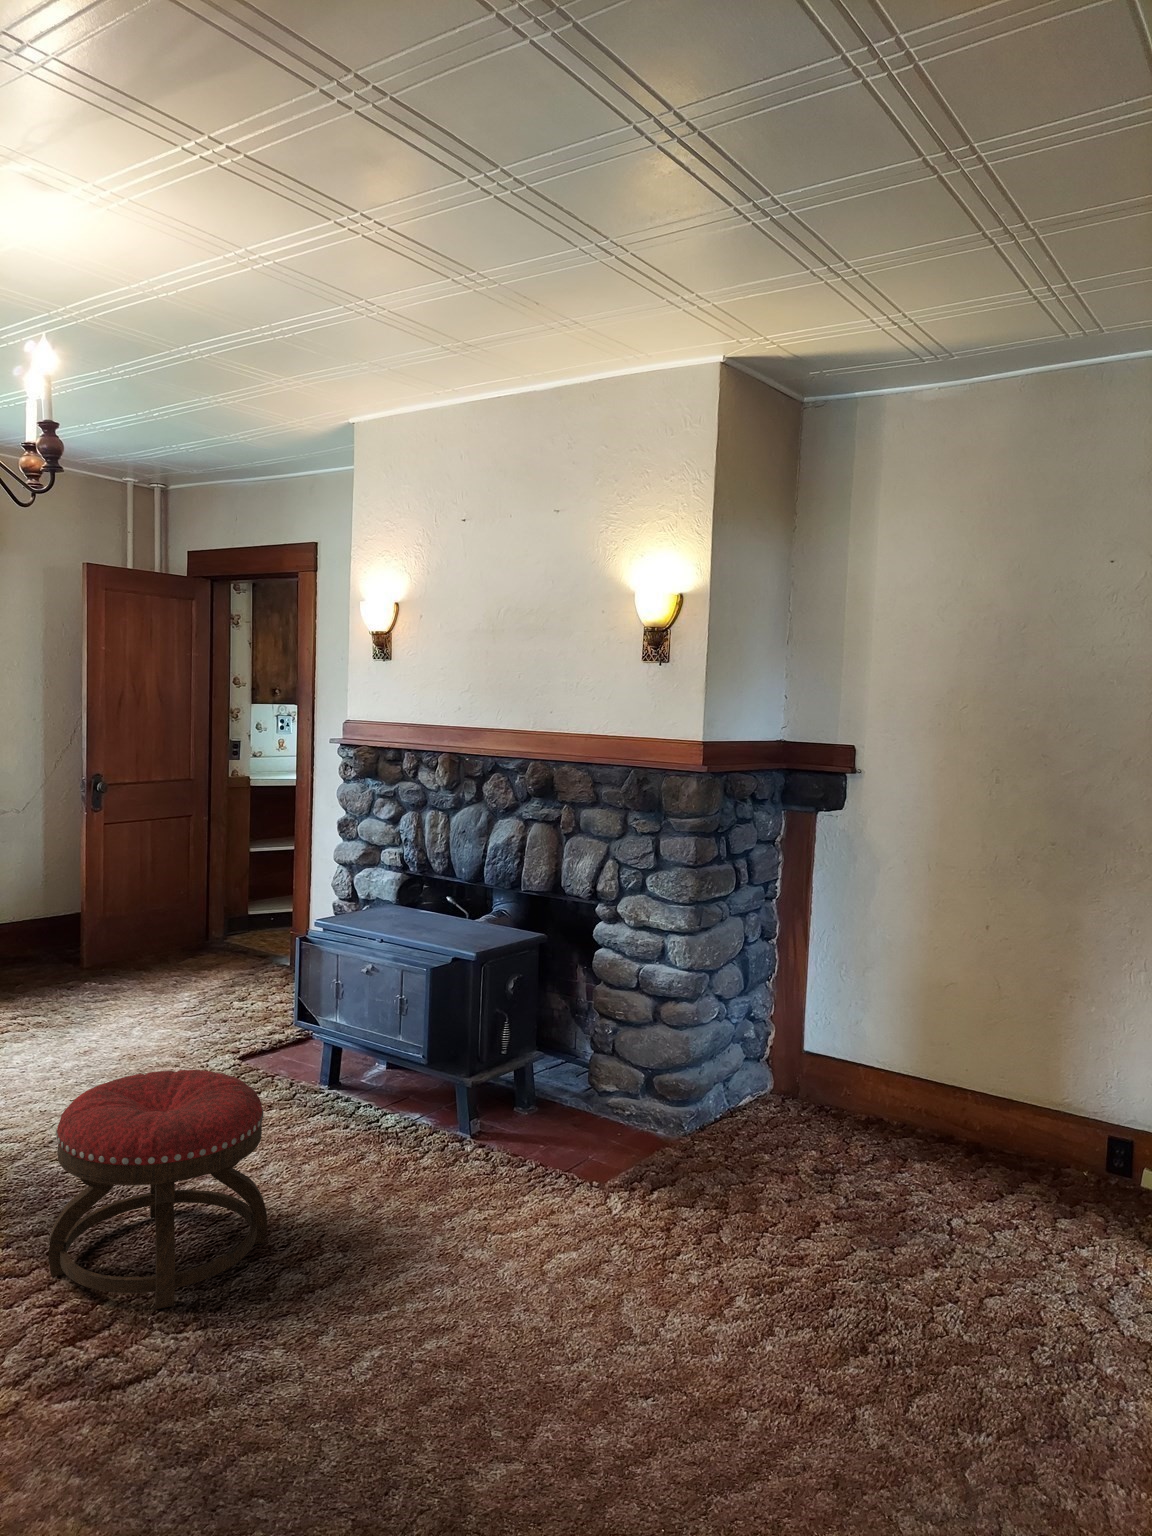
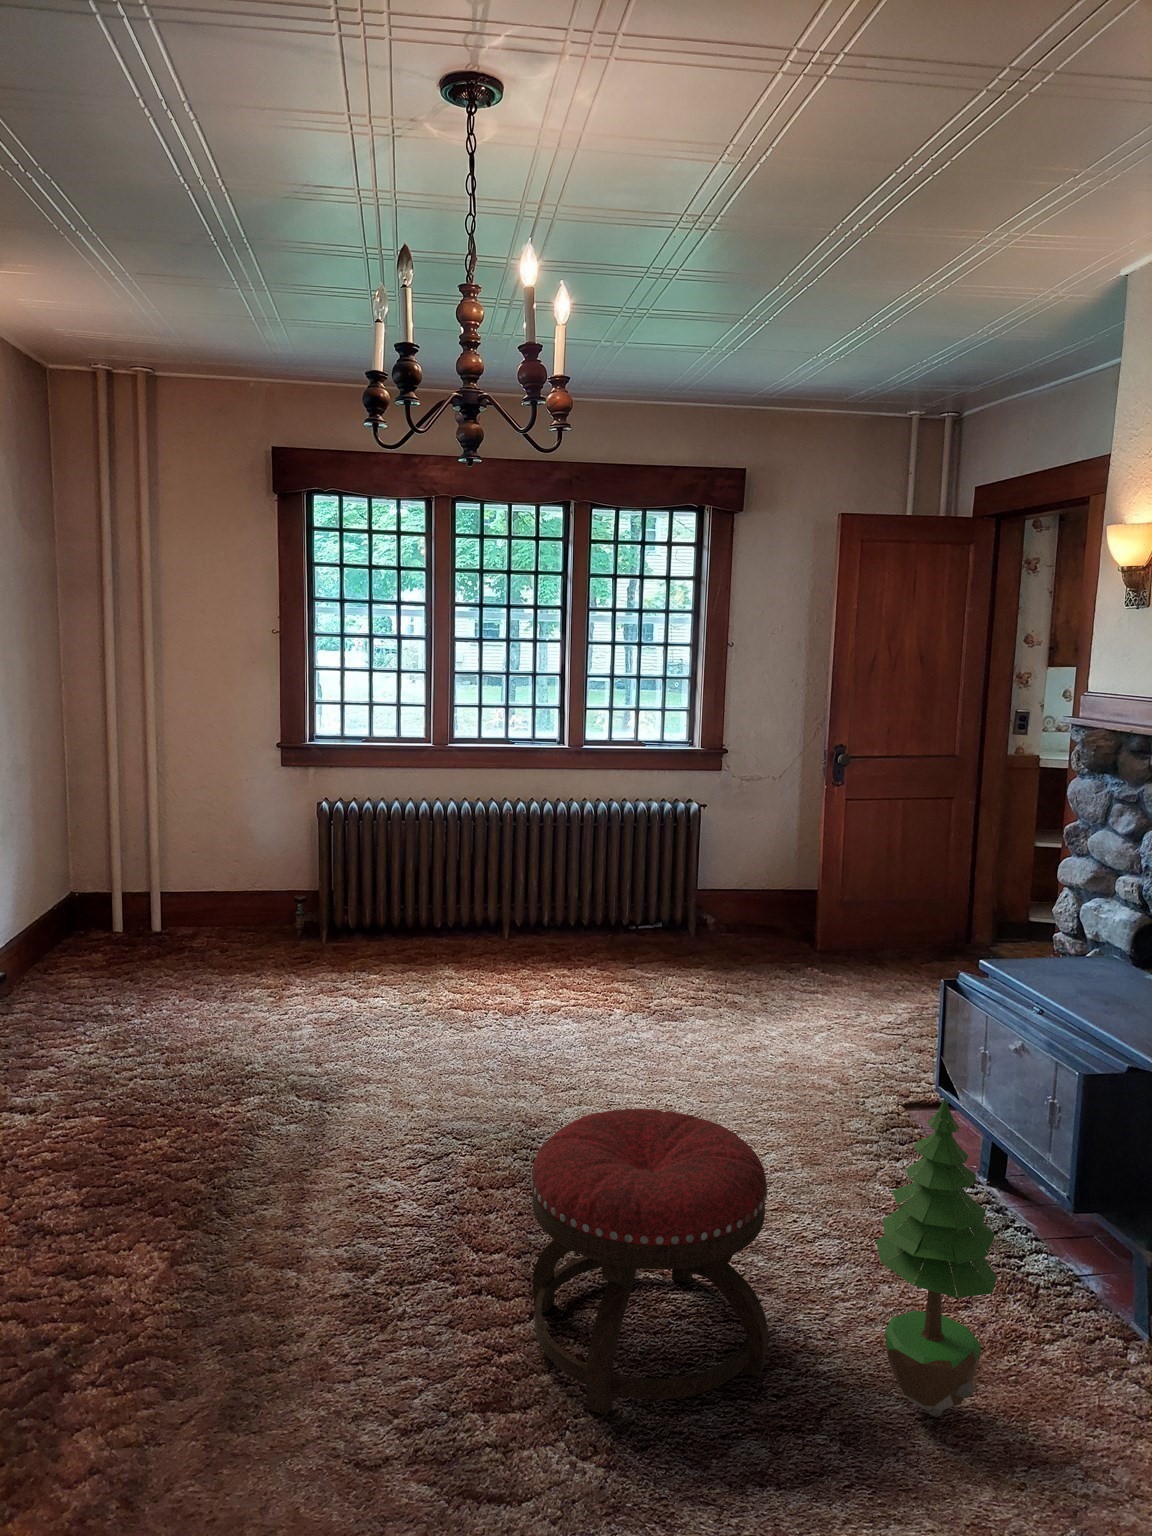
potted tree: none [340,996,422,1216] -> present [875,1099,997,1417]

